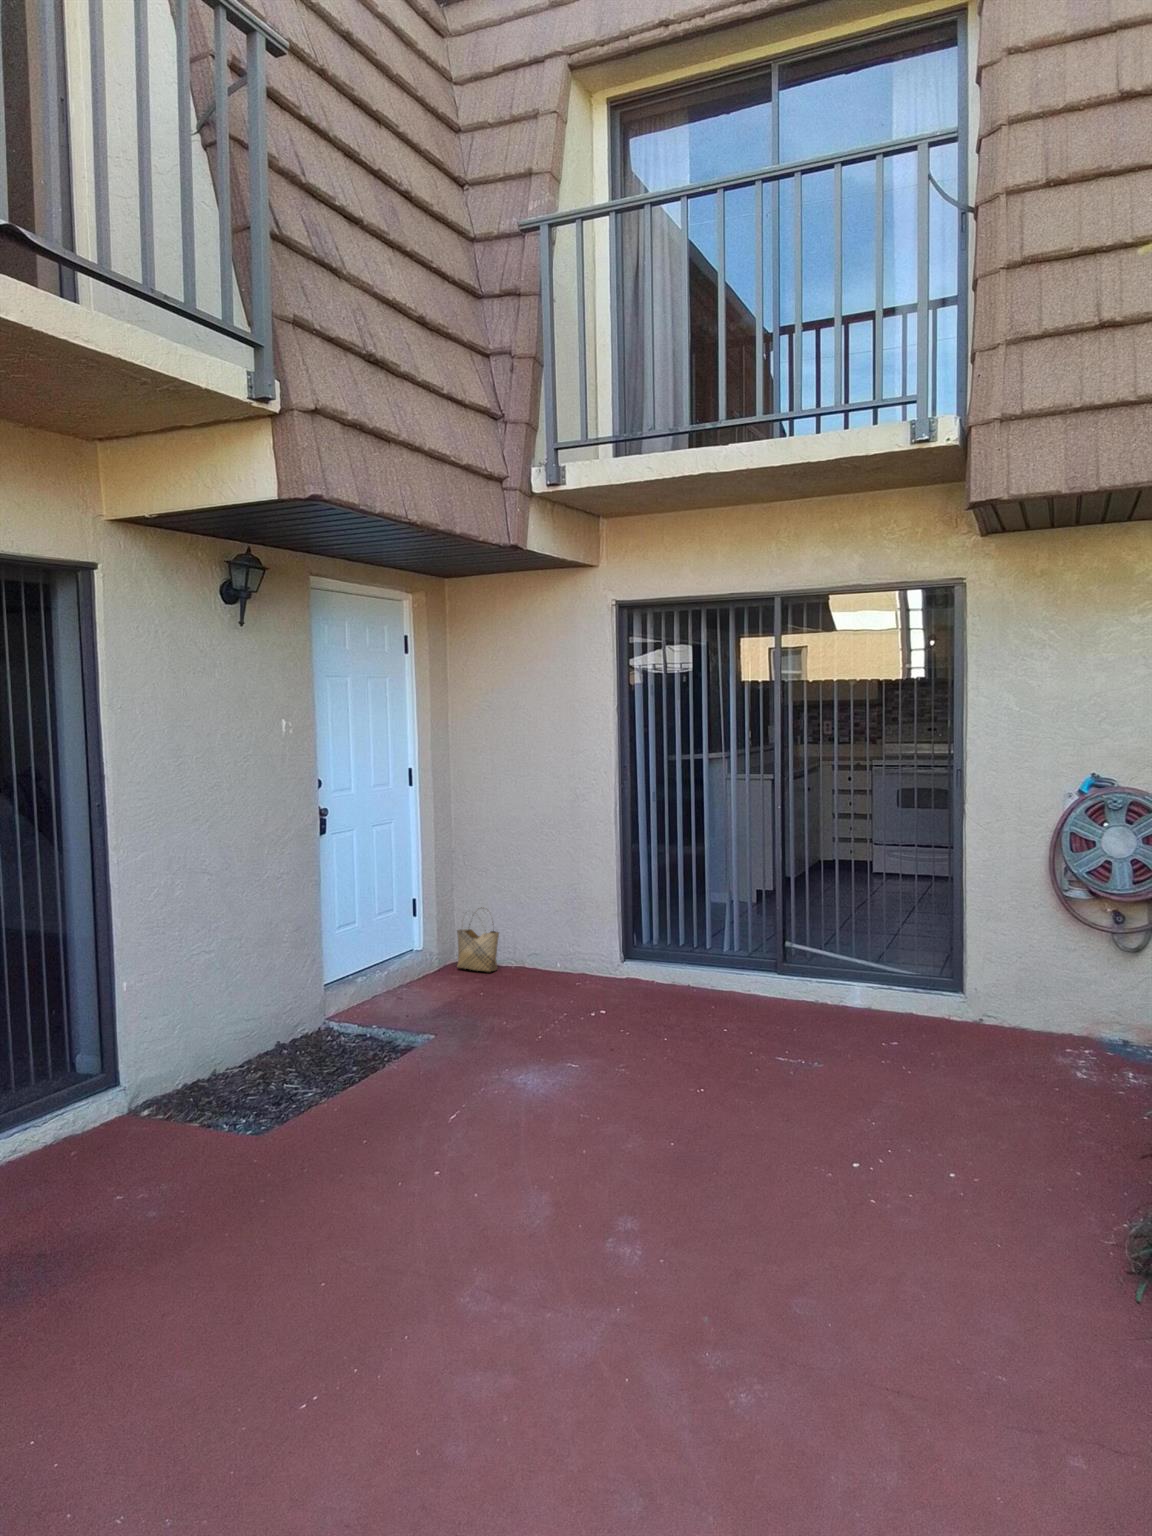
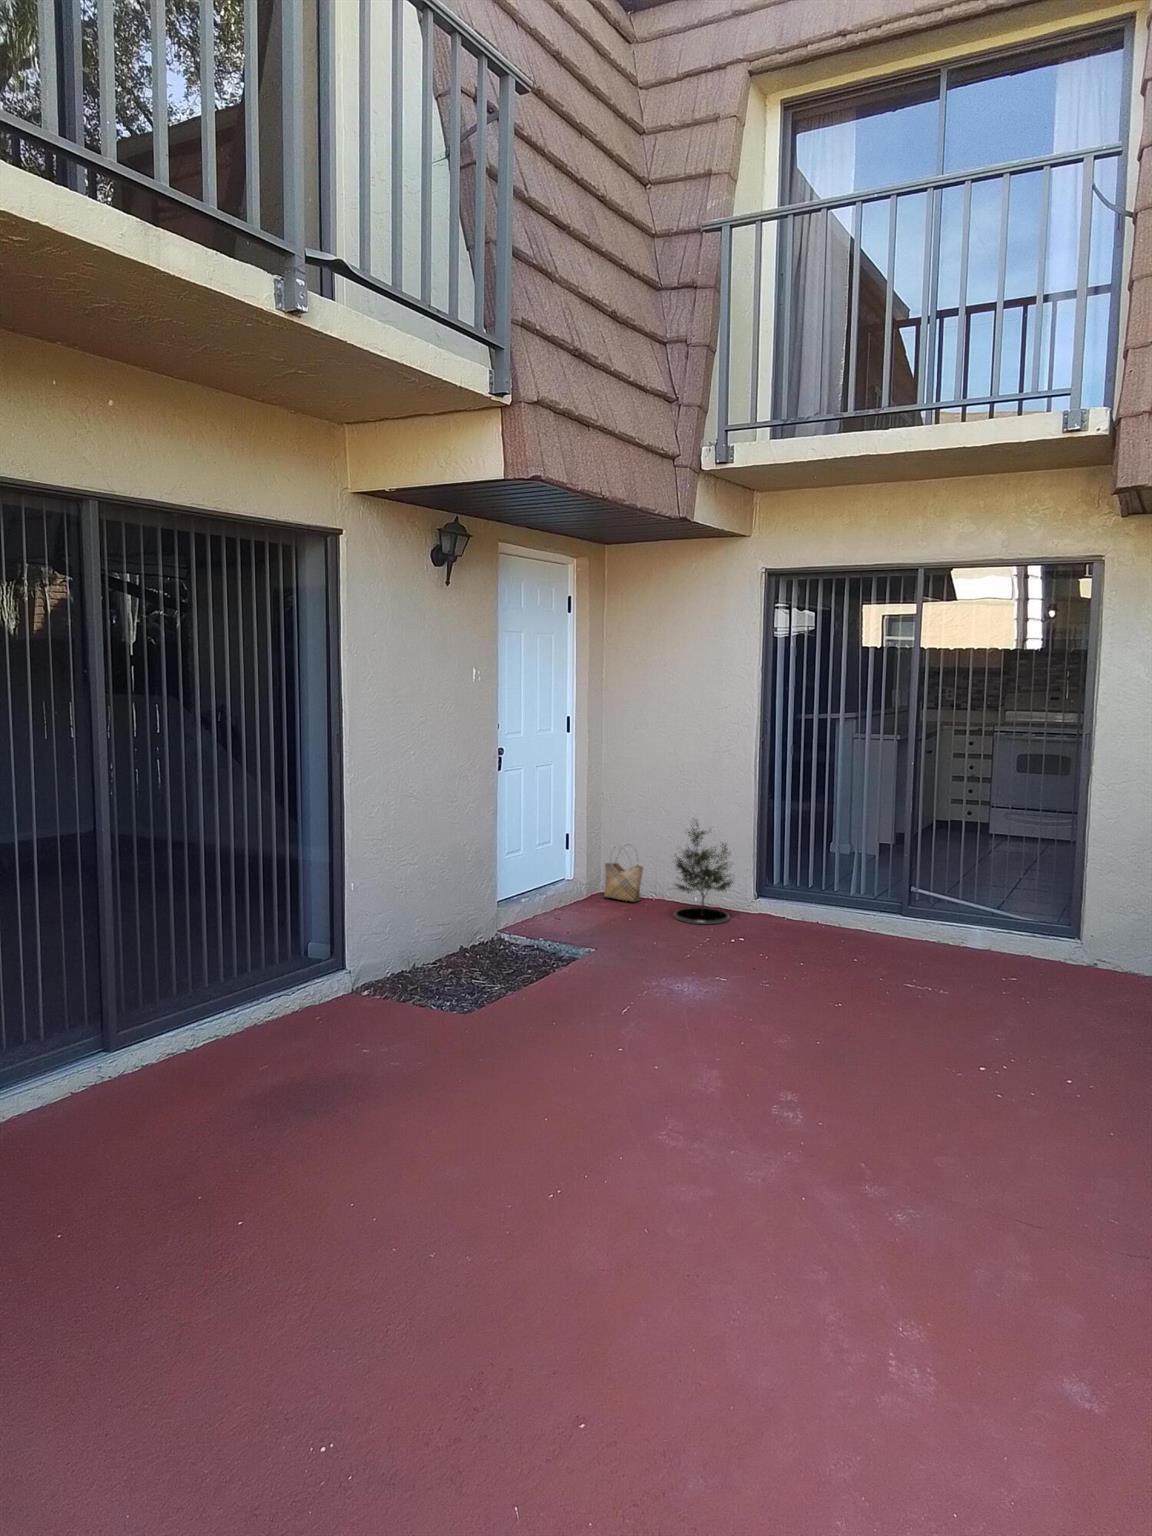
potted tree: none [525,876,598,995] -> present [674,822,734,924]

